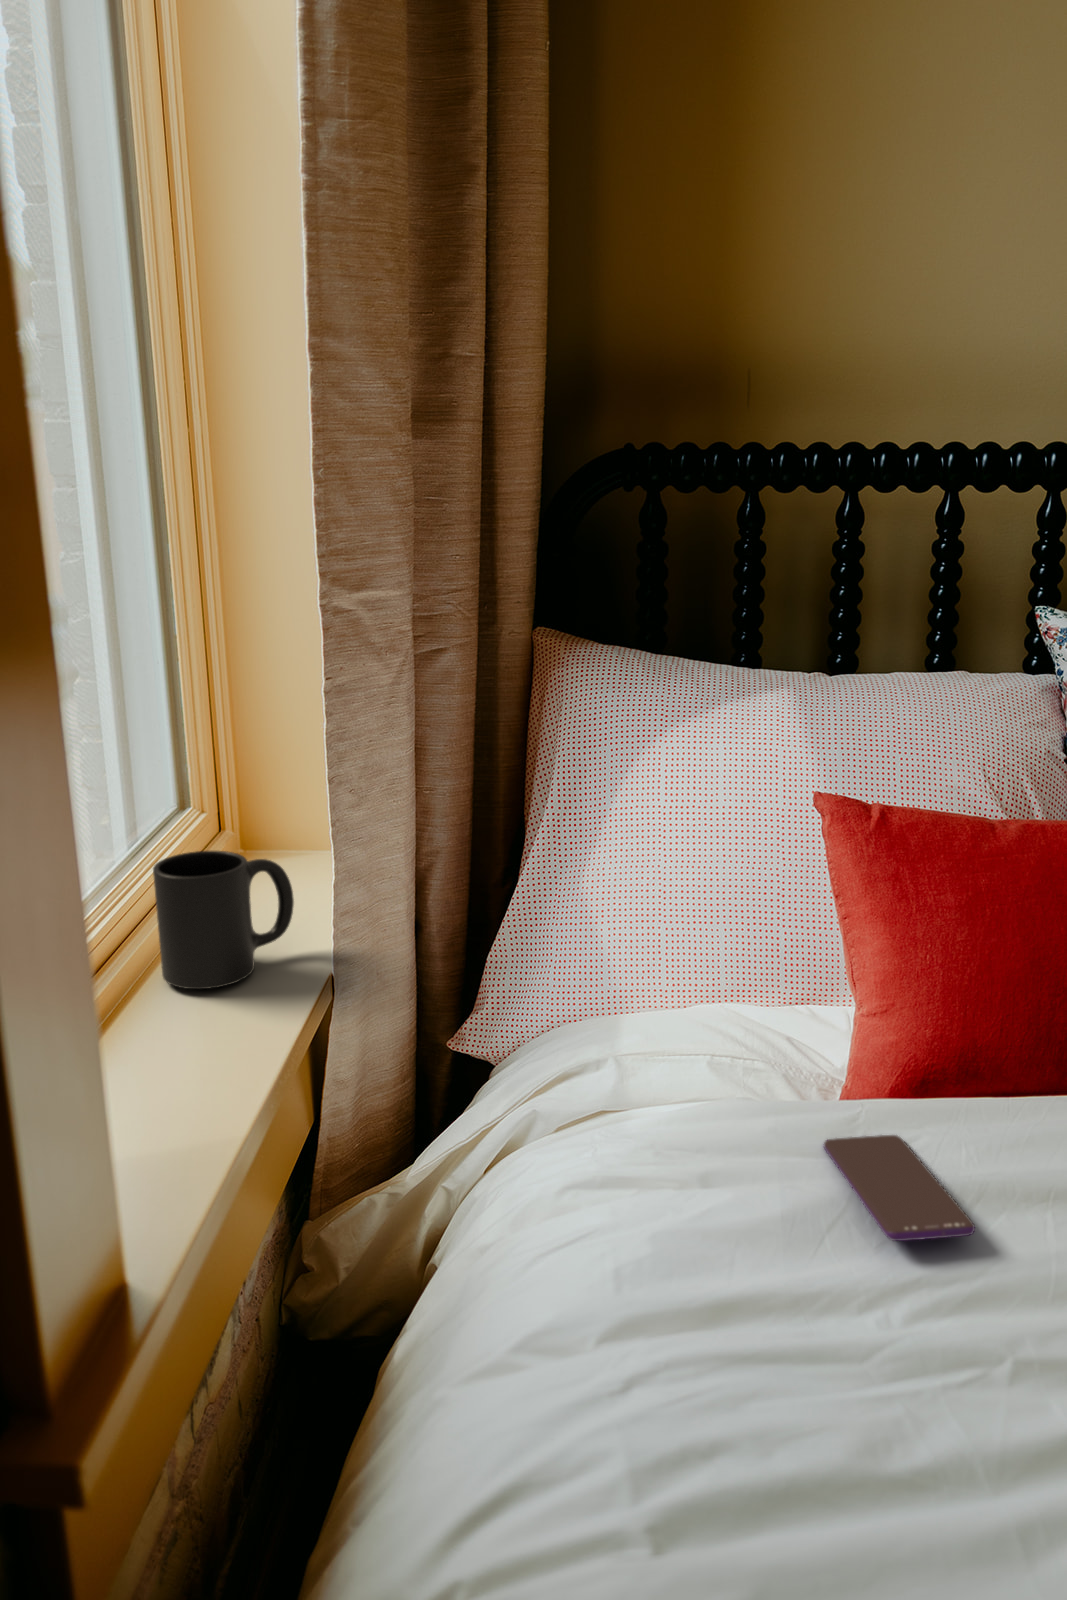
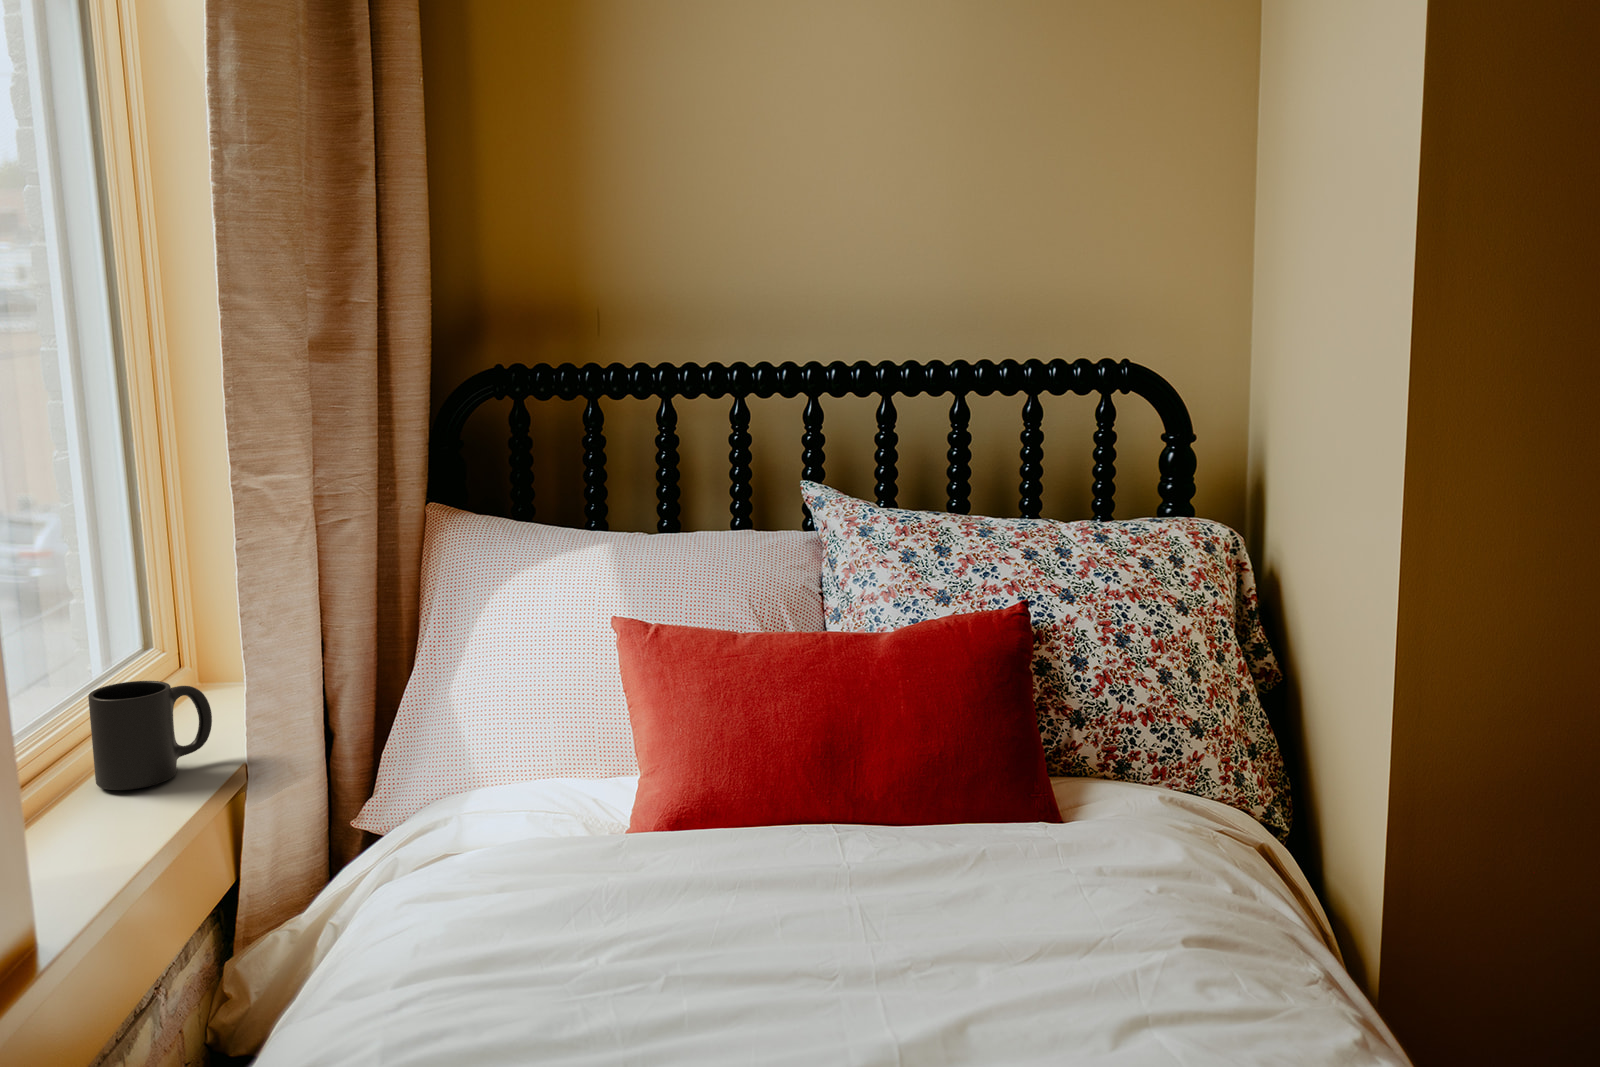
smartphone: present [824,1135,975,1241] -> none [600,848,683,907]

